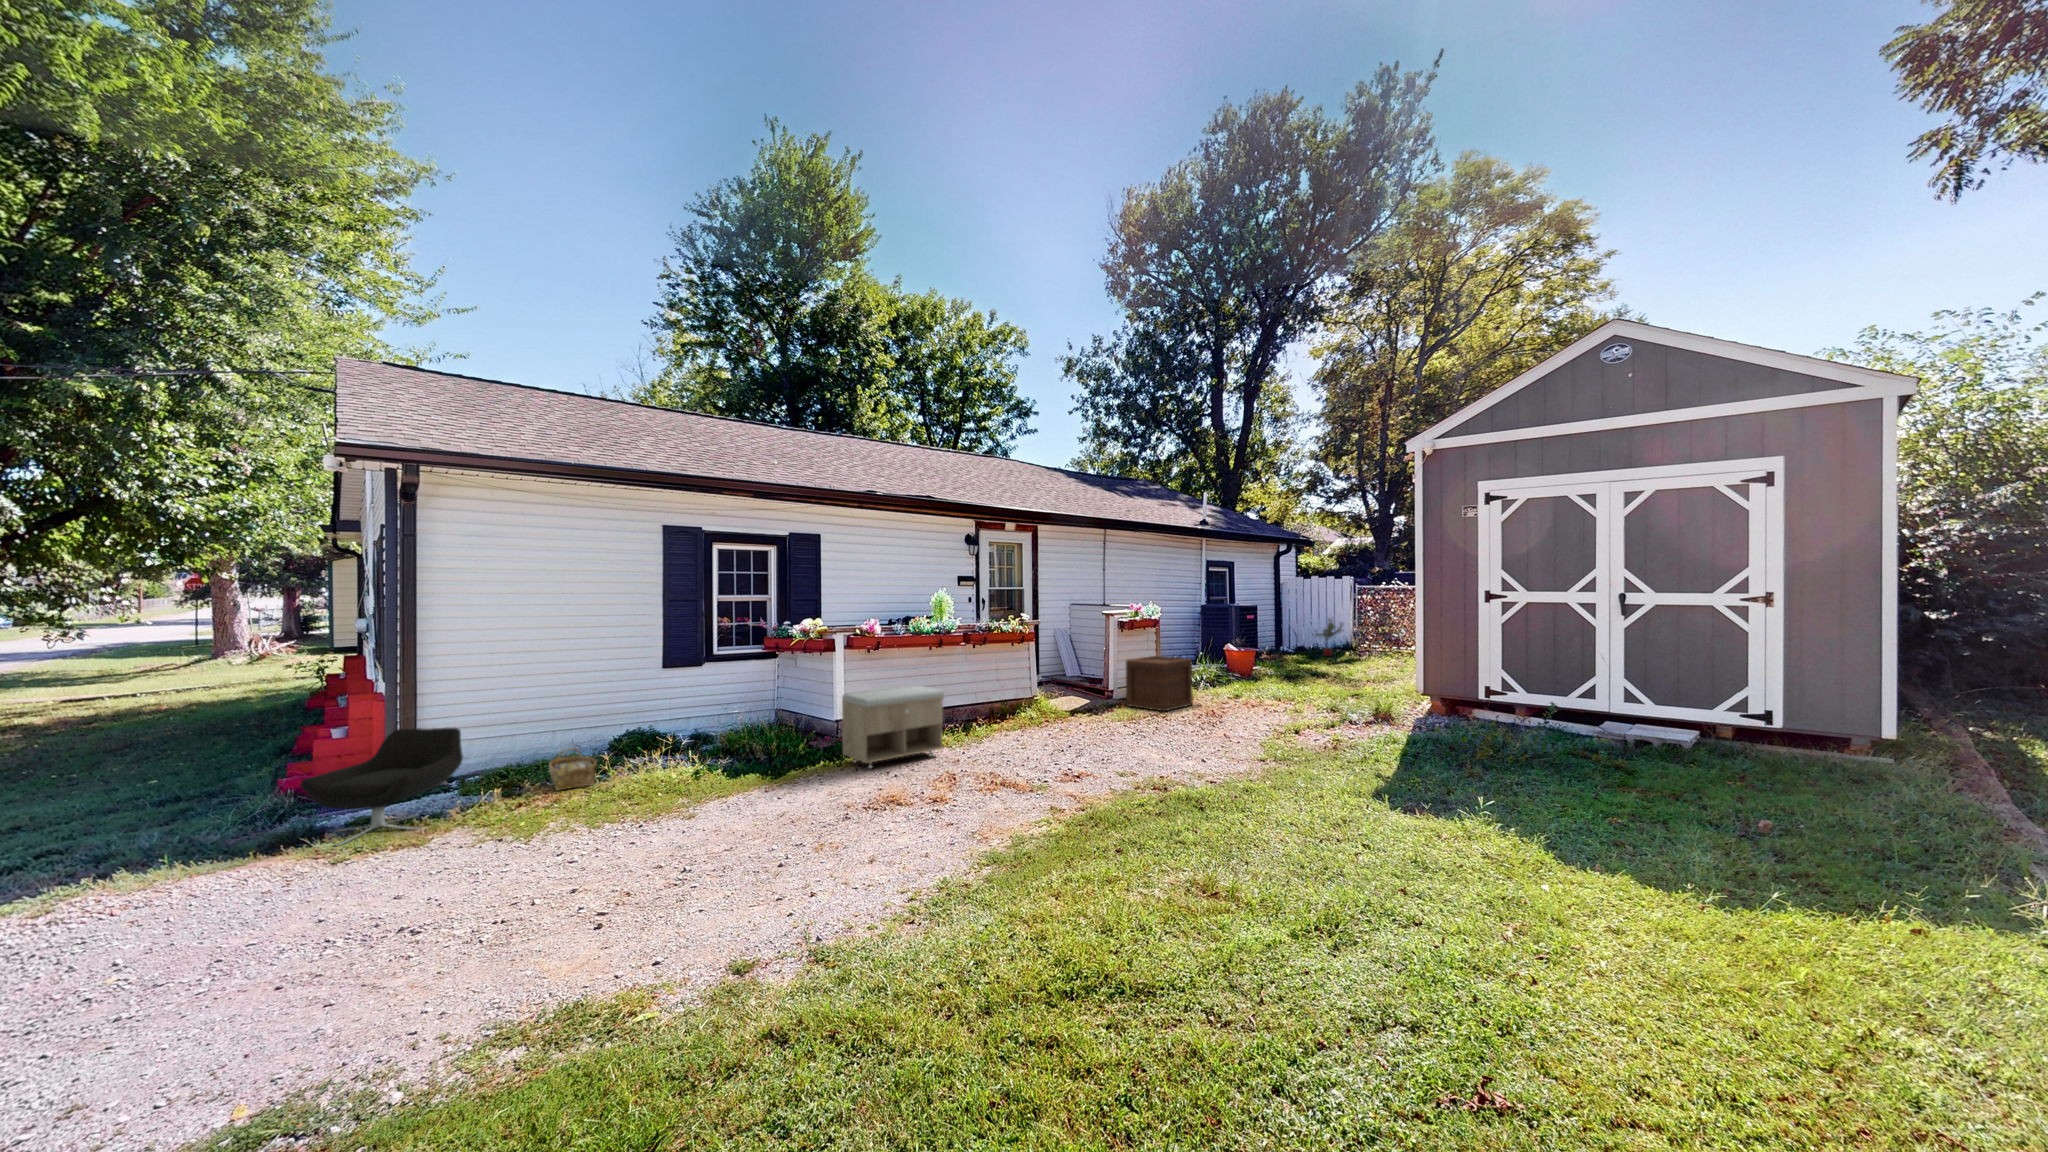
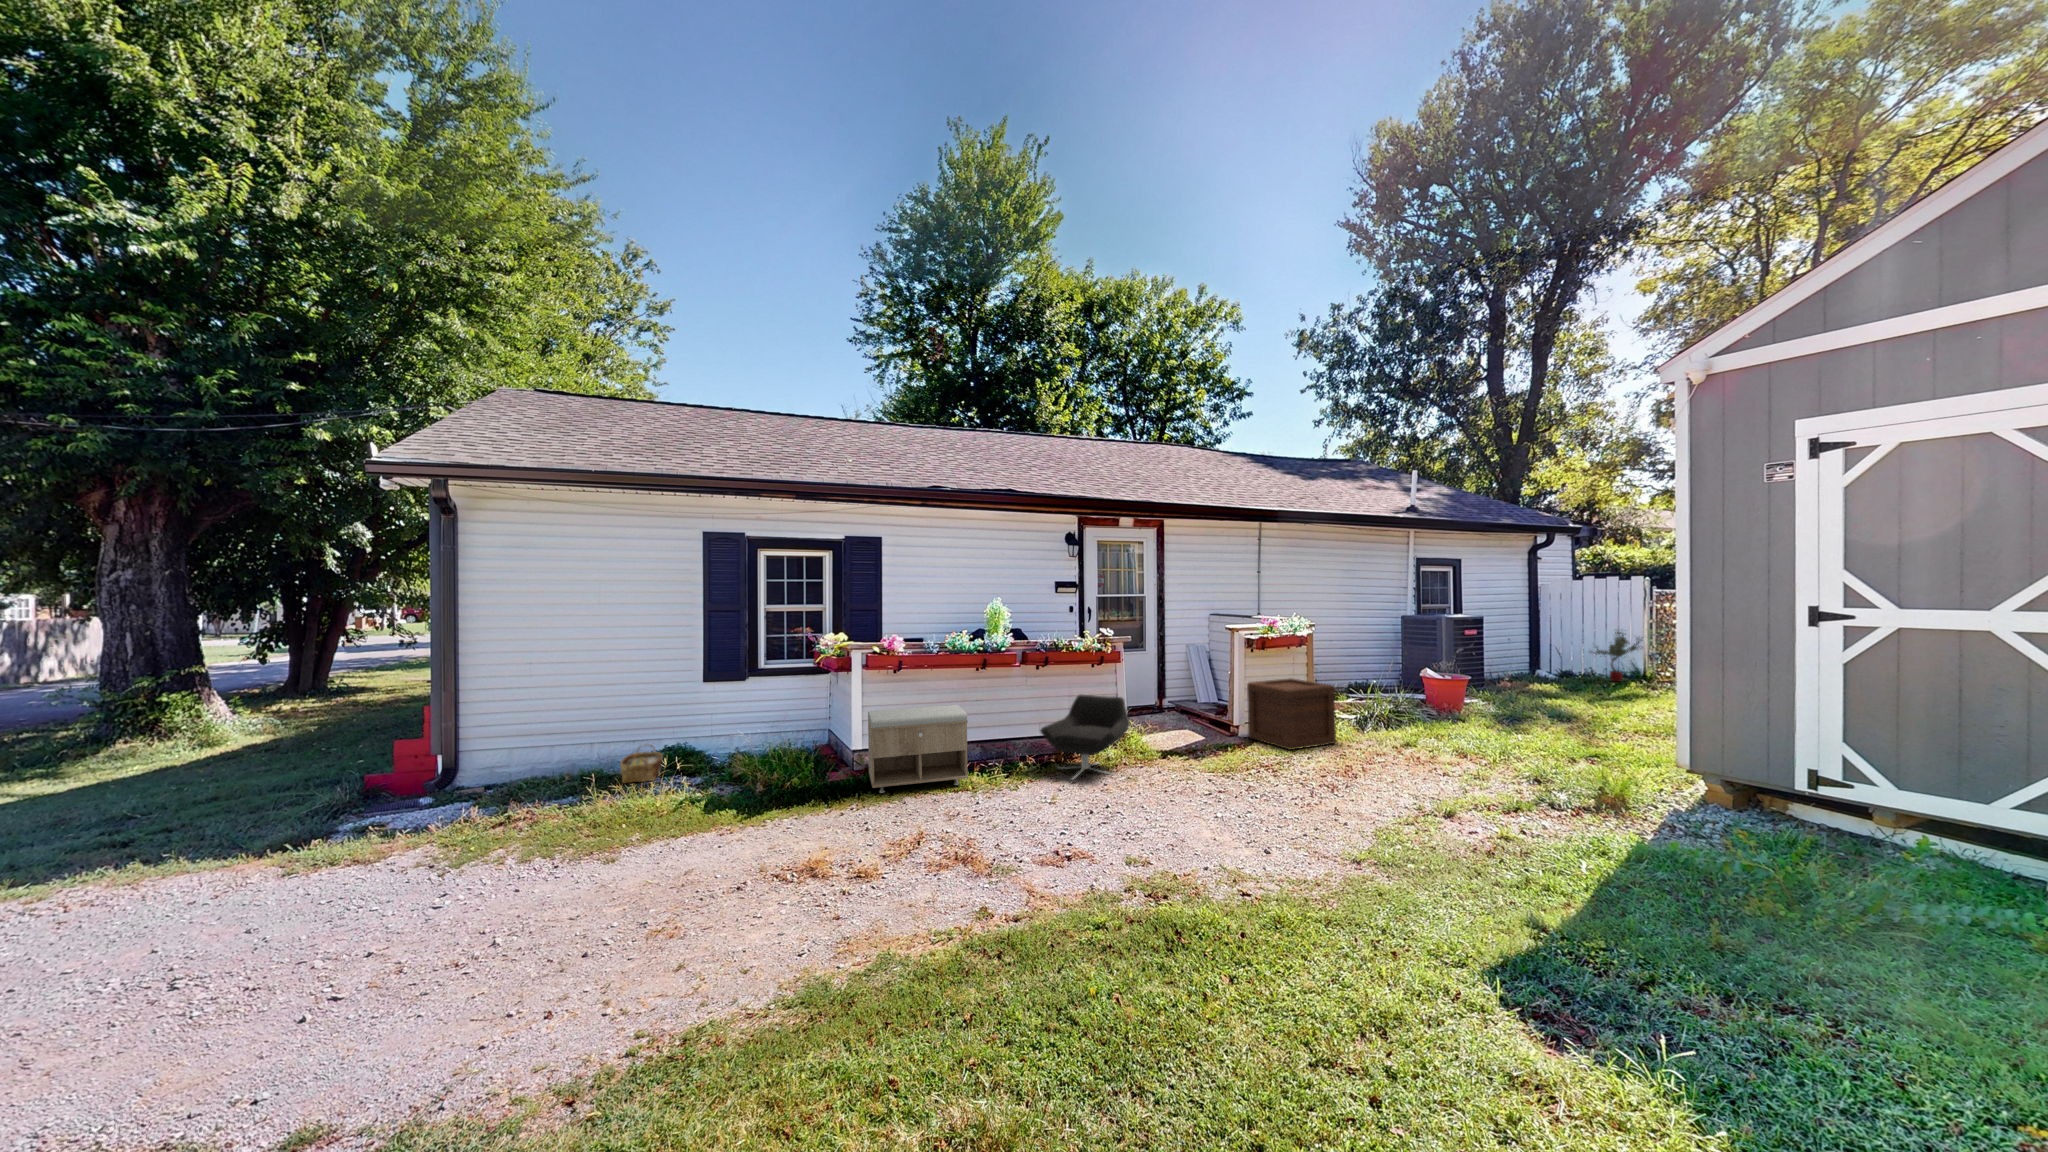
lounge chair: present [300,728,463,846] -> present [1041,695,1130,780]

